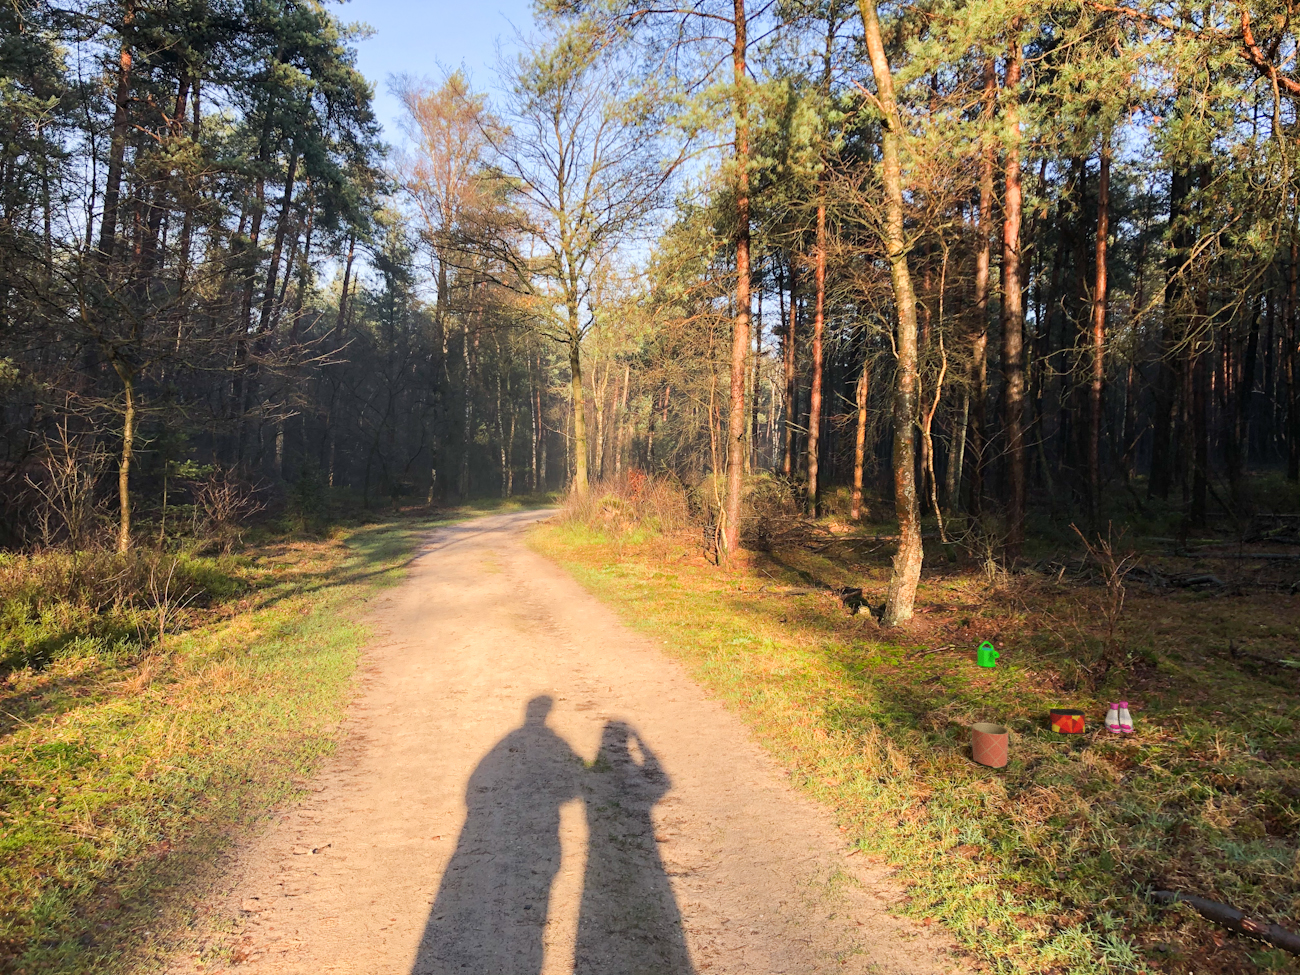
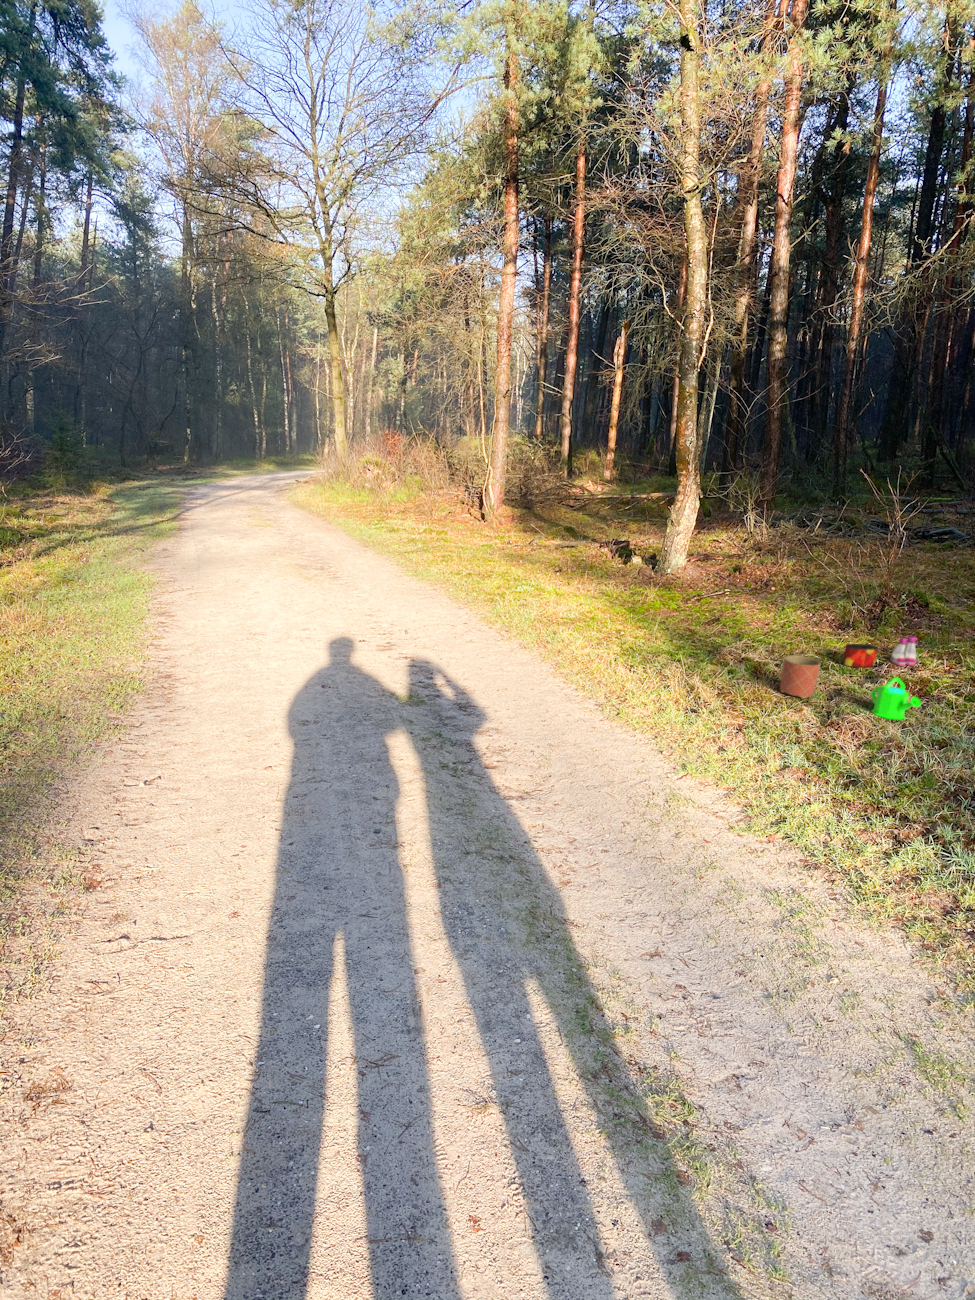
watering can: present [976,641,999,667] -> present [871,677,921,720]

